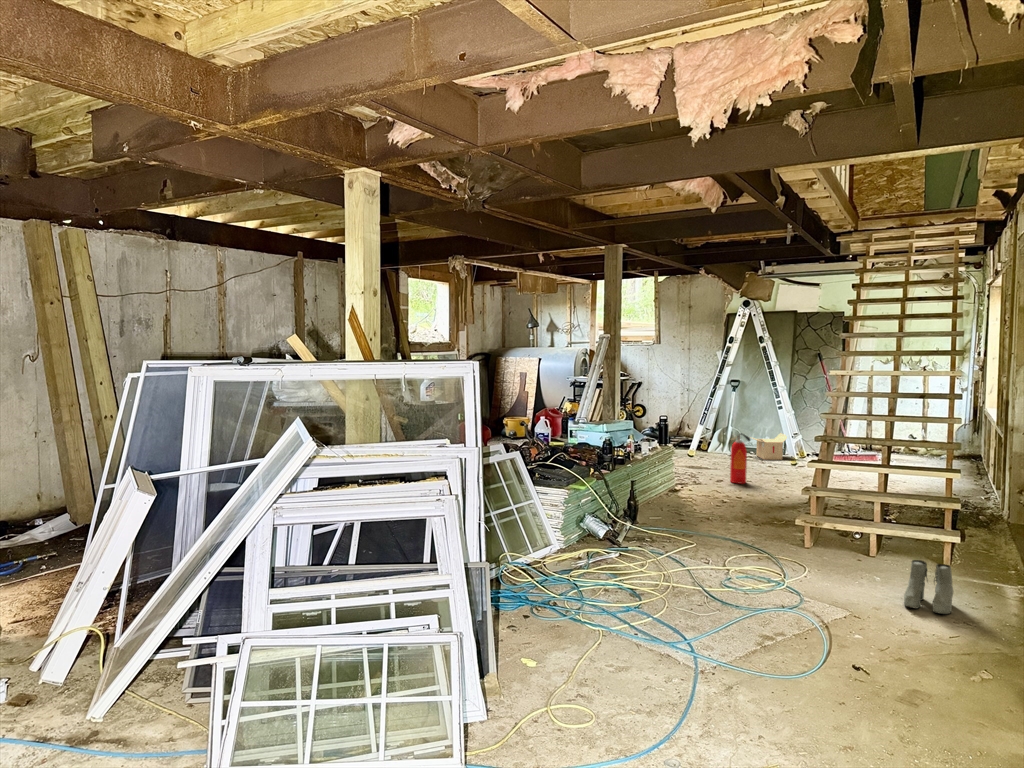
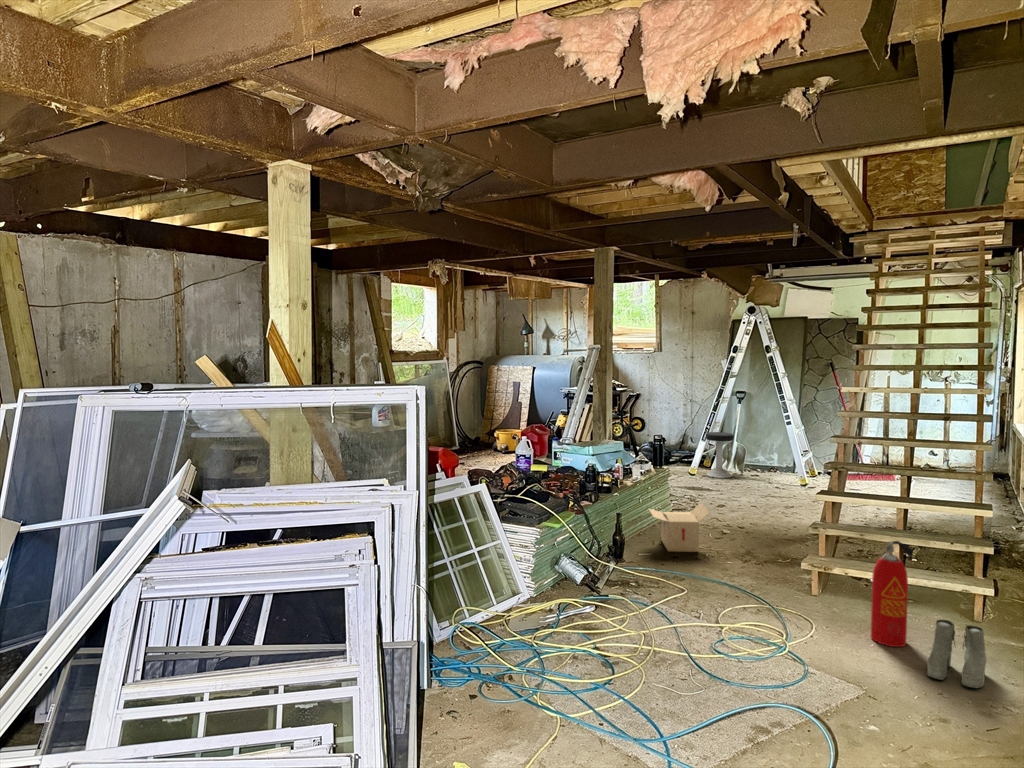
stool: none [704,416,729,457] -> present [706,432,734,478]
fire extinguisher: present [730,433,750,484] -> present [871,541,913,647]
cardboard box: present [751,433,787,460] -> present [649,503,709,552]

